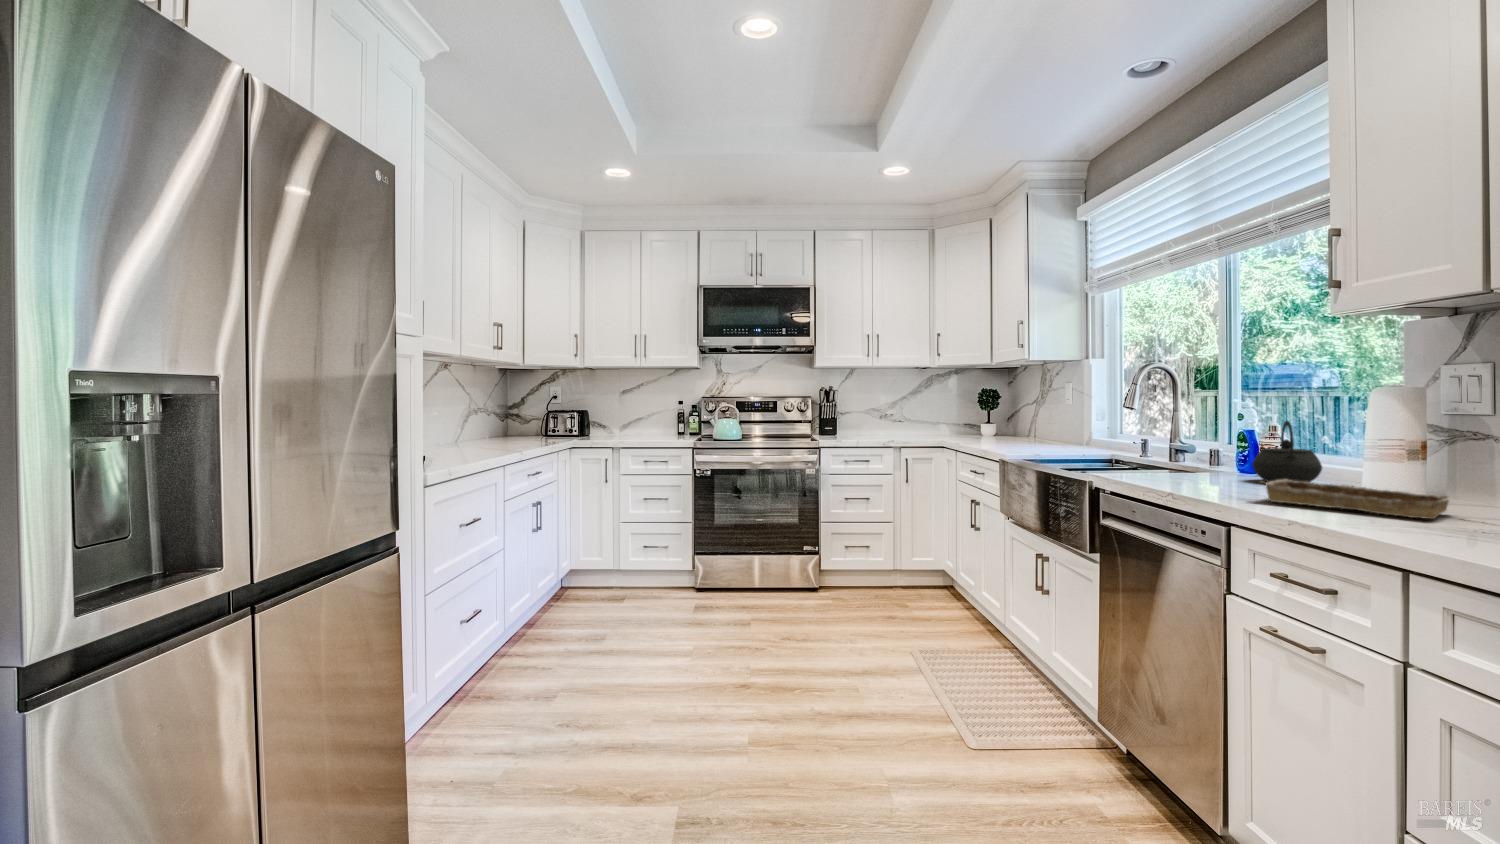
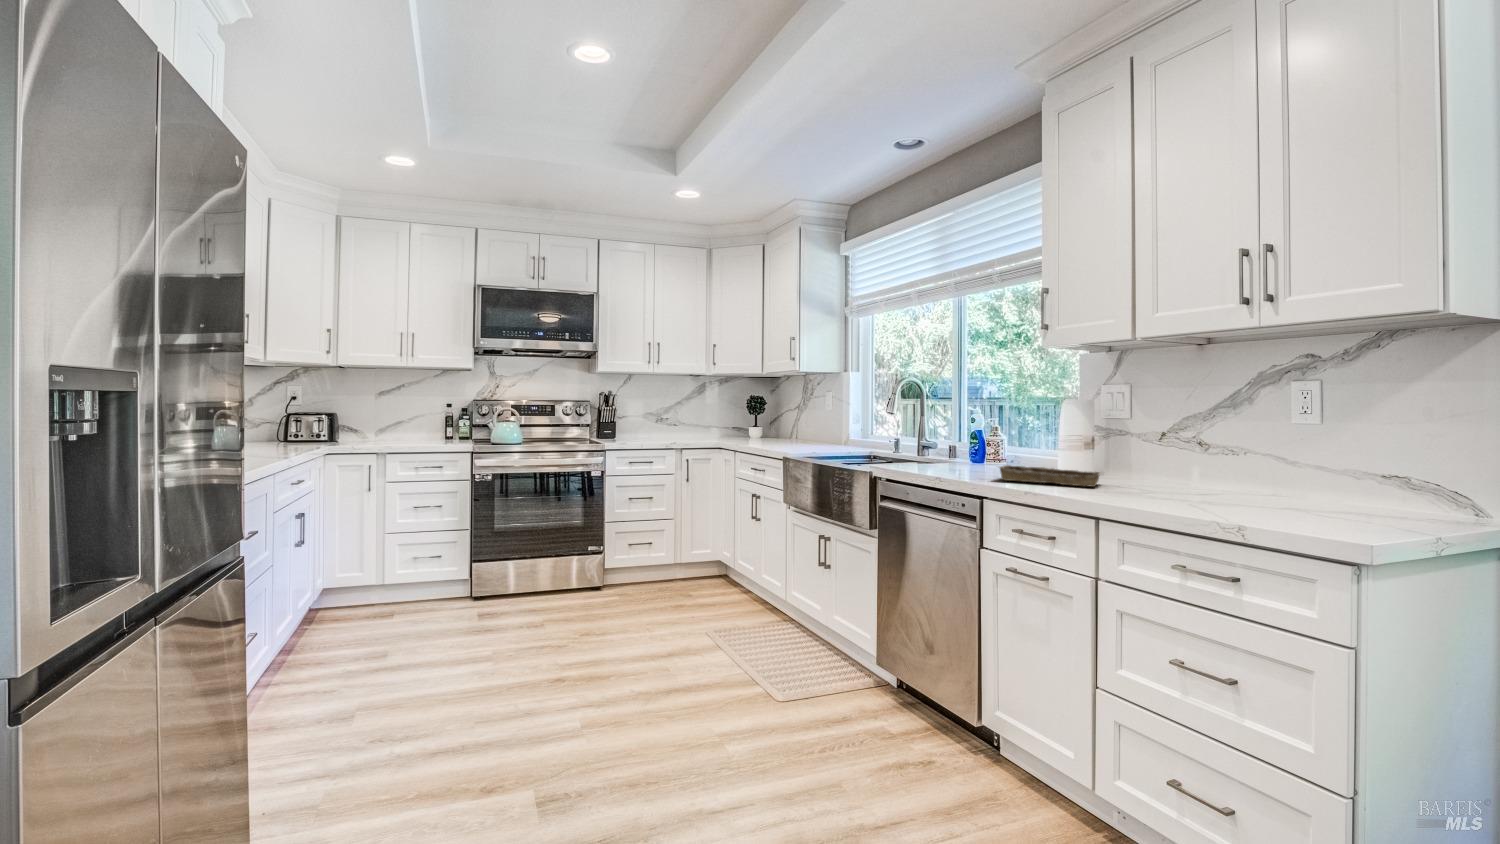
kettle: present [1253,421,1322,482] -> none [978,424,1020,470]

